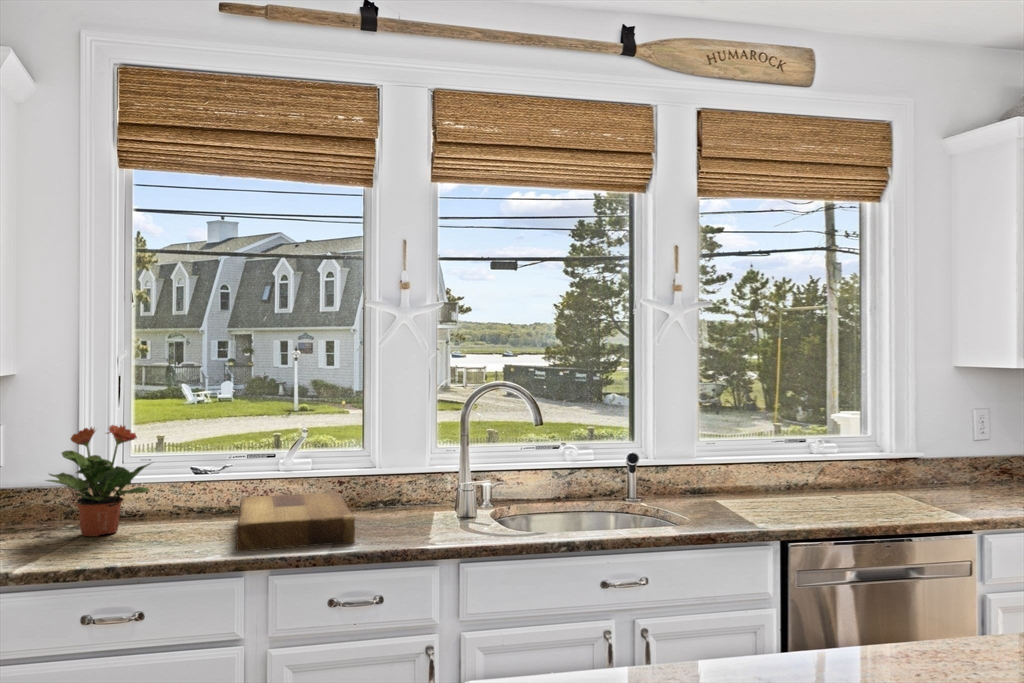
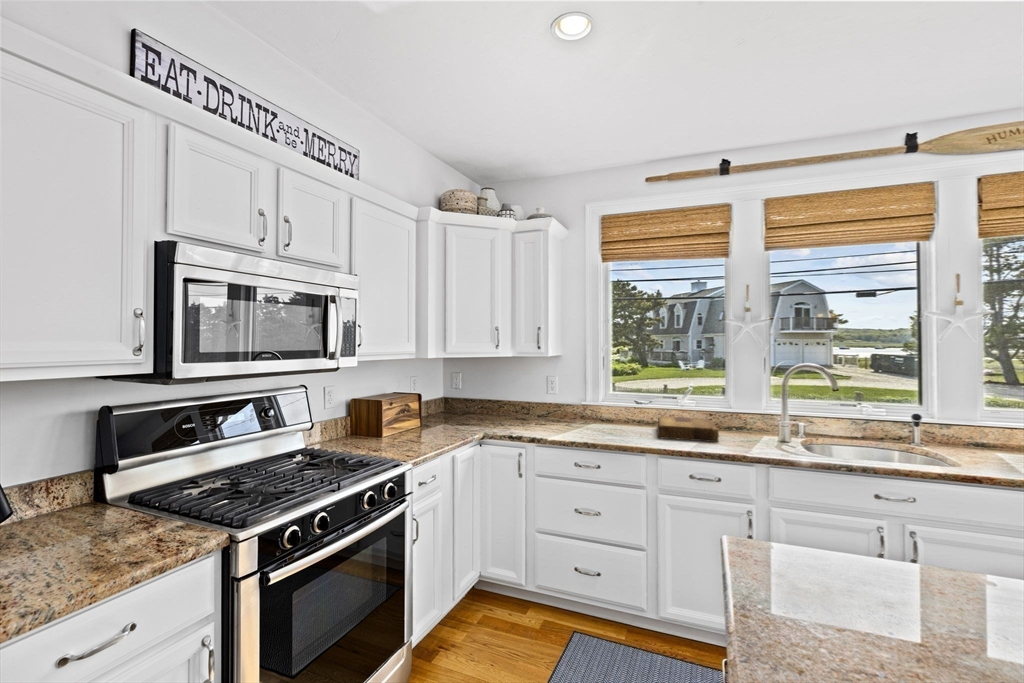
potted plant: present [46,425,151,537] -> none [576,378,620,426]

